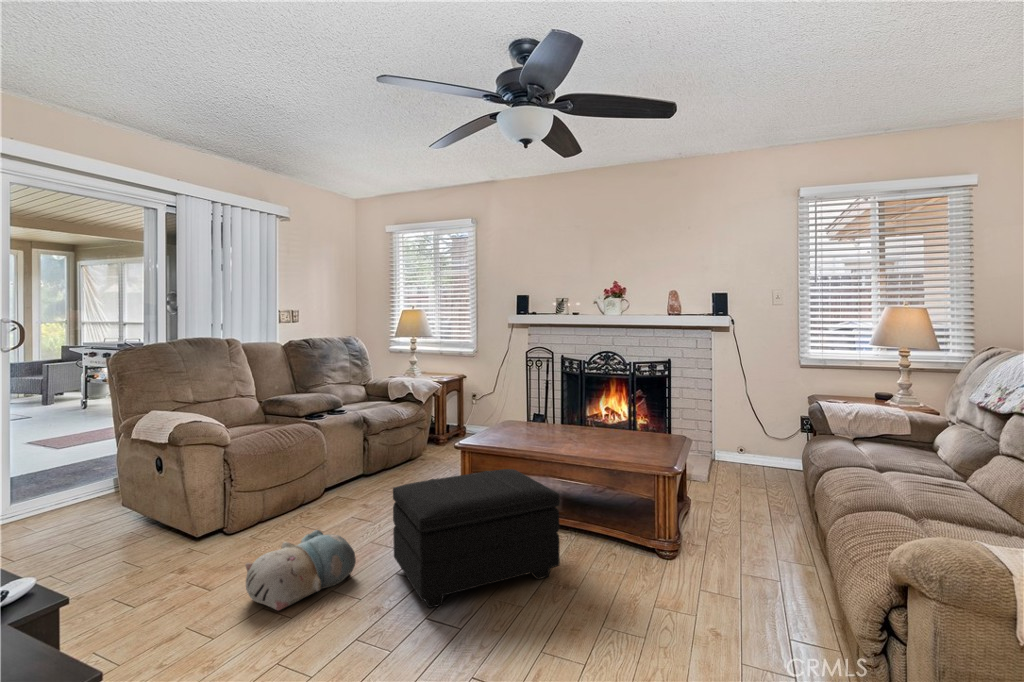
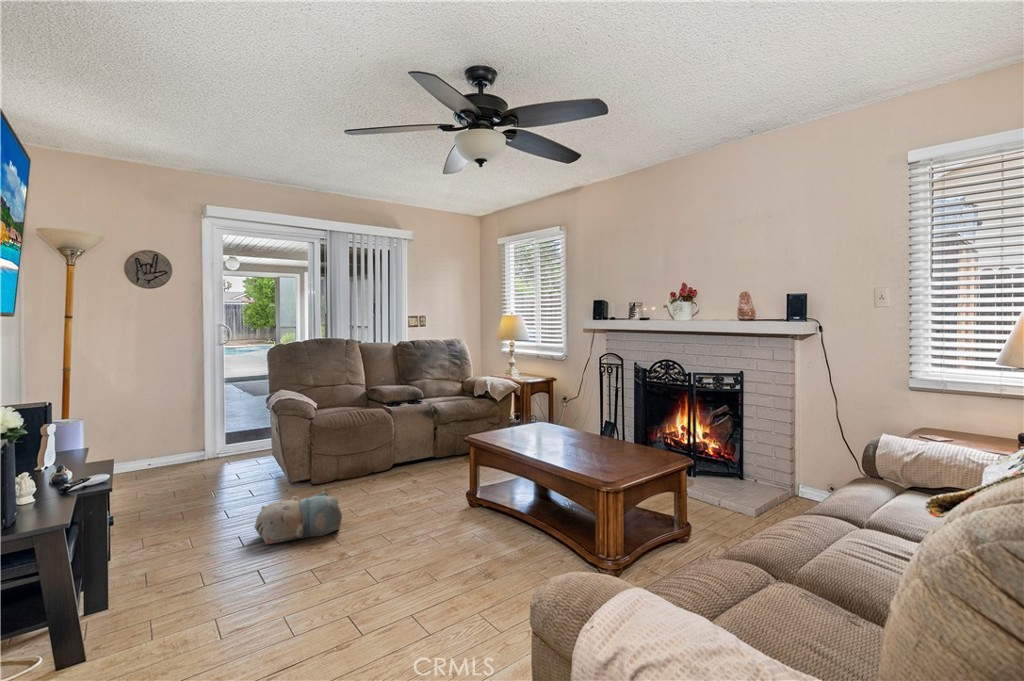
footstool: present [393,469,560,608] -> none [345,463,484,568]

